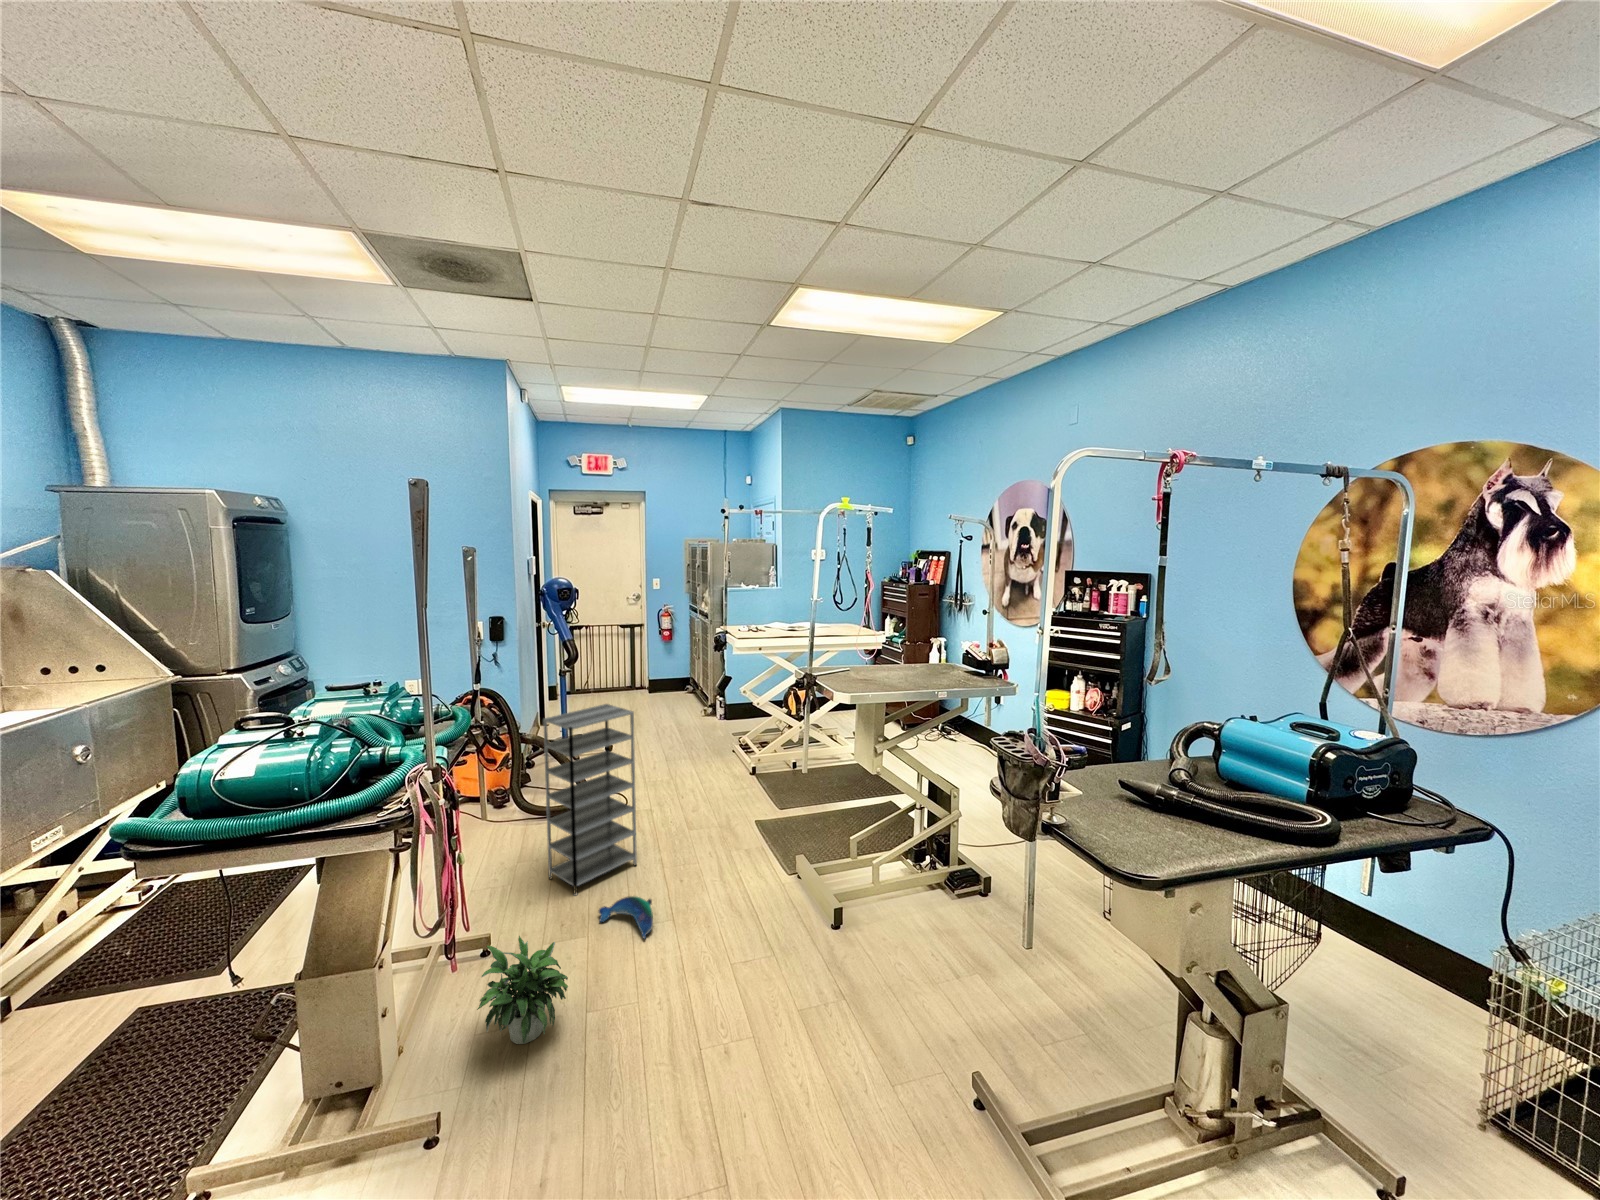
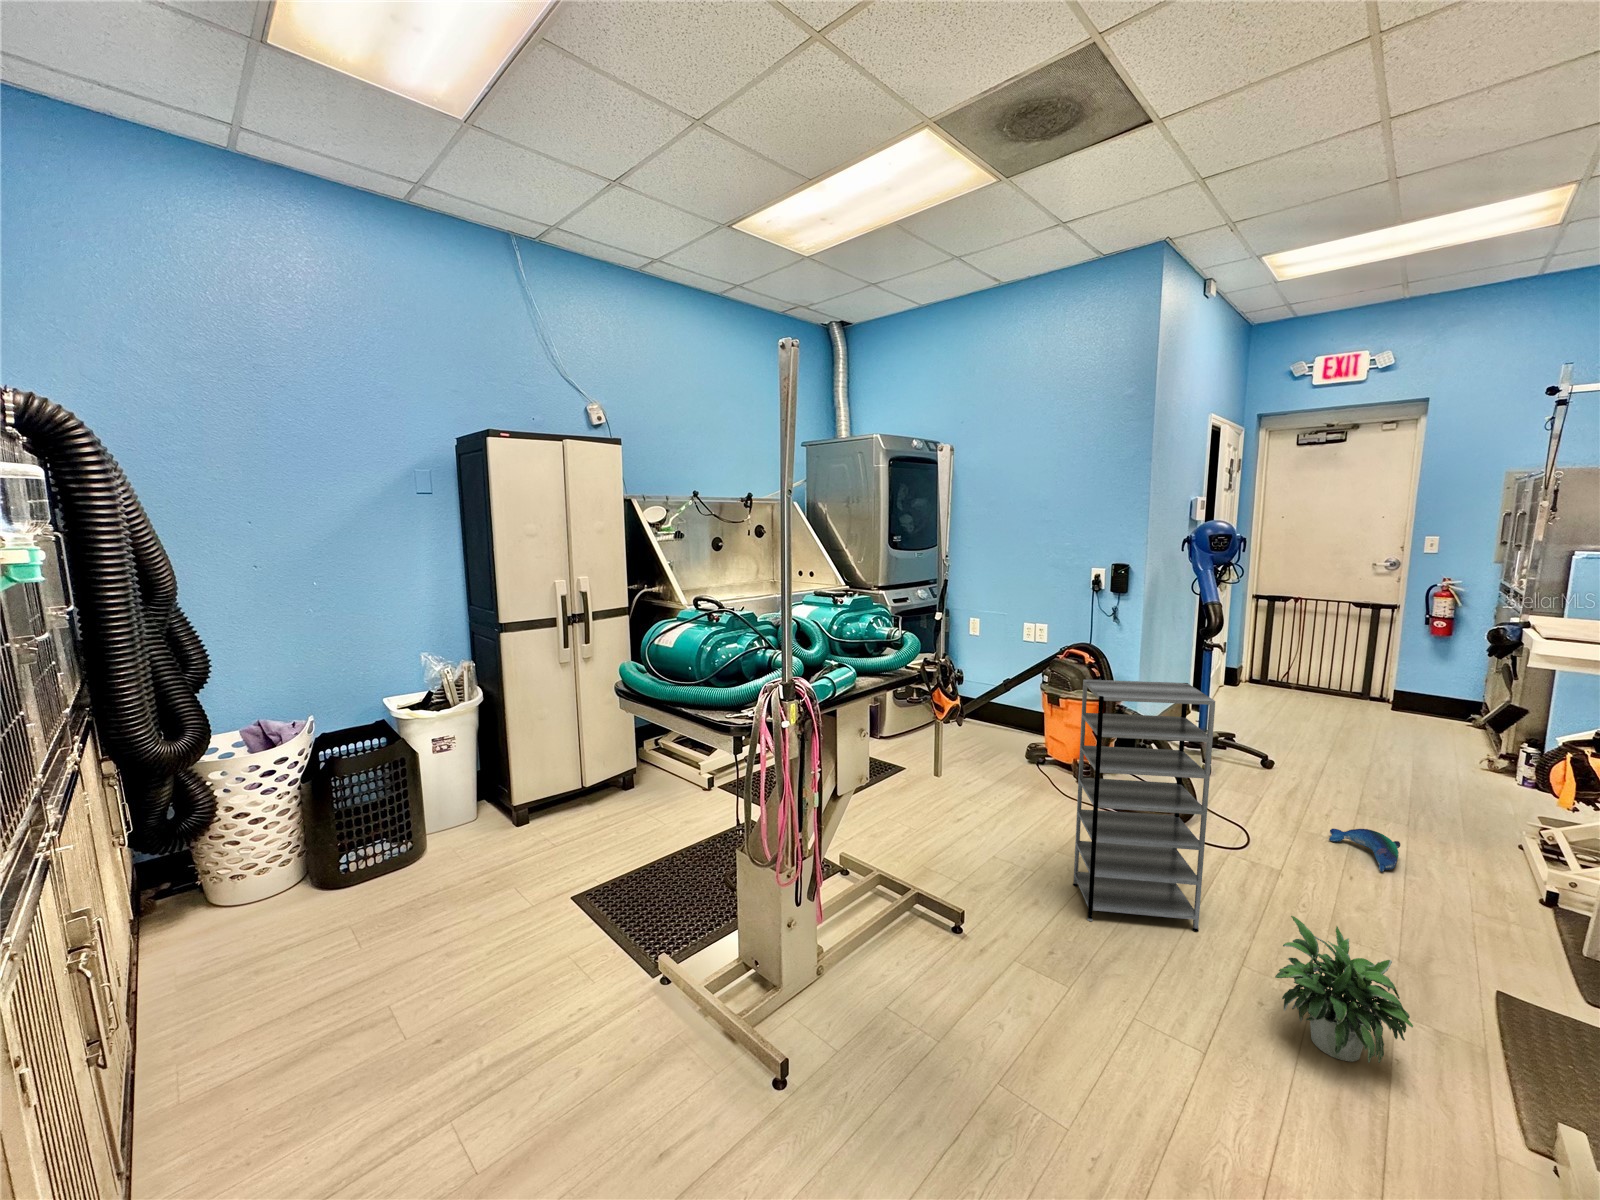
plush toy: present [599,896,653,939] -> present [1329,829,1400,872]
potted plant: present [477,936,568,1044] -> present [1275,916,1413,1063]

